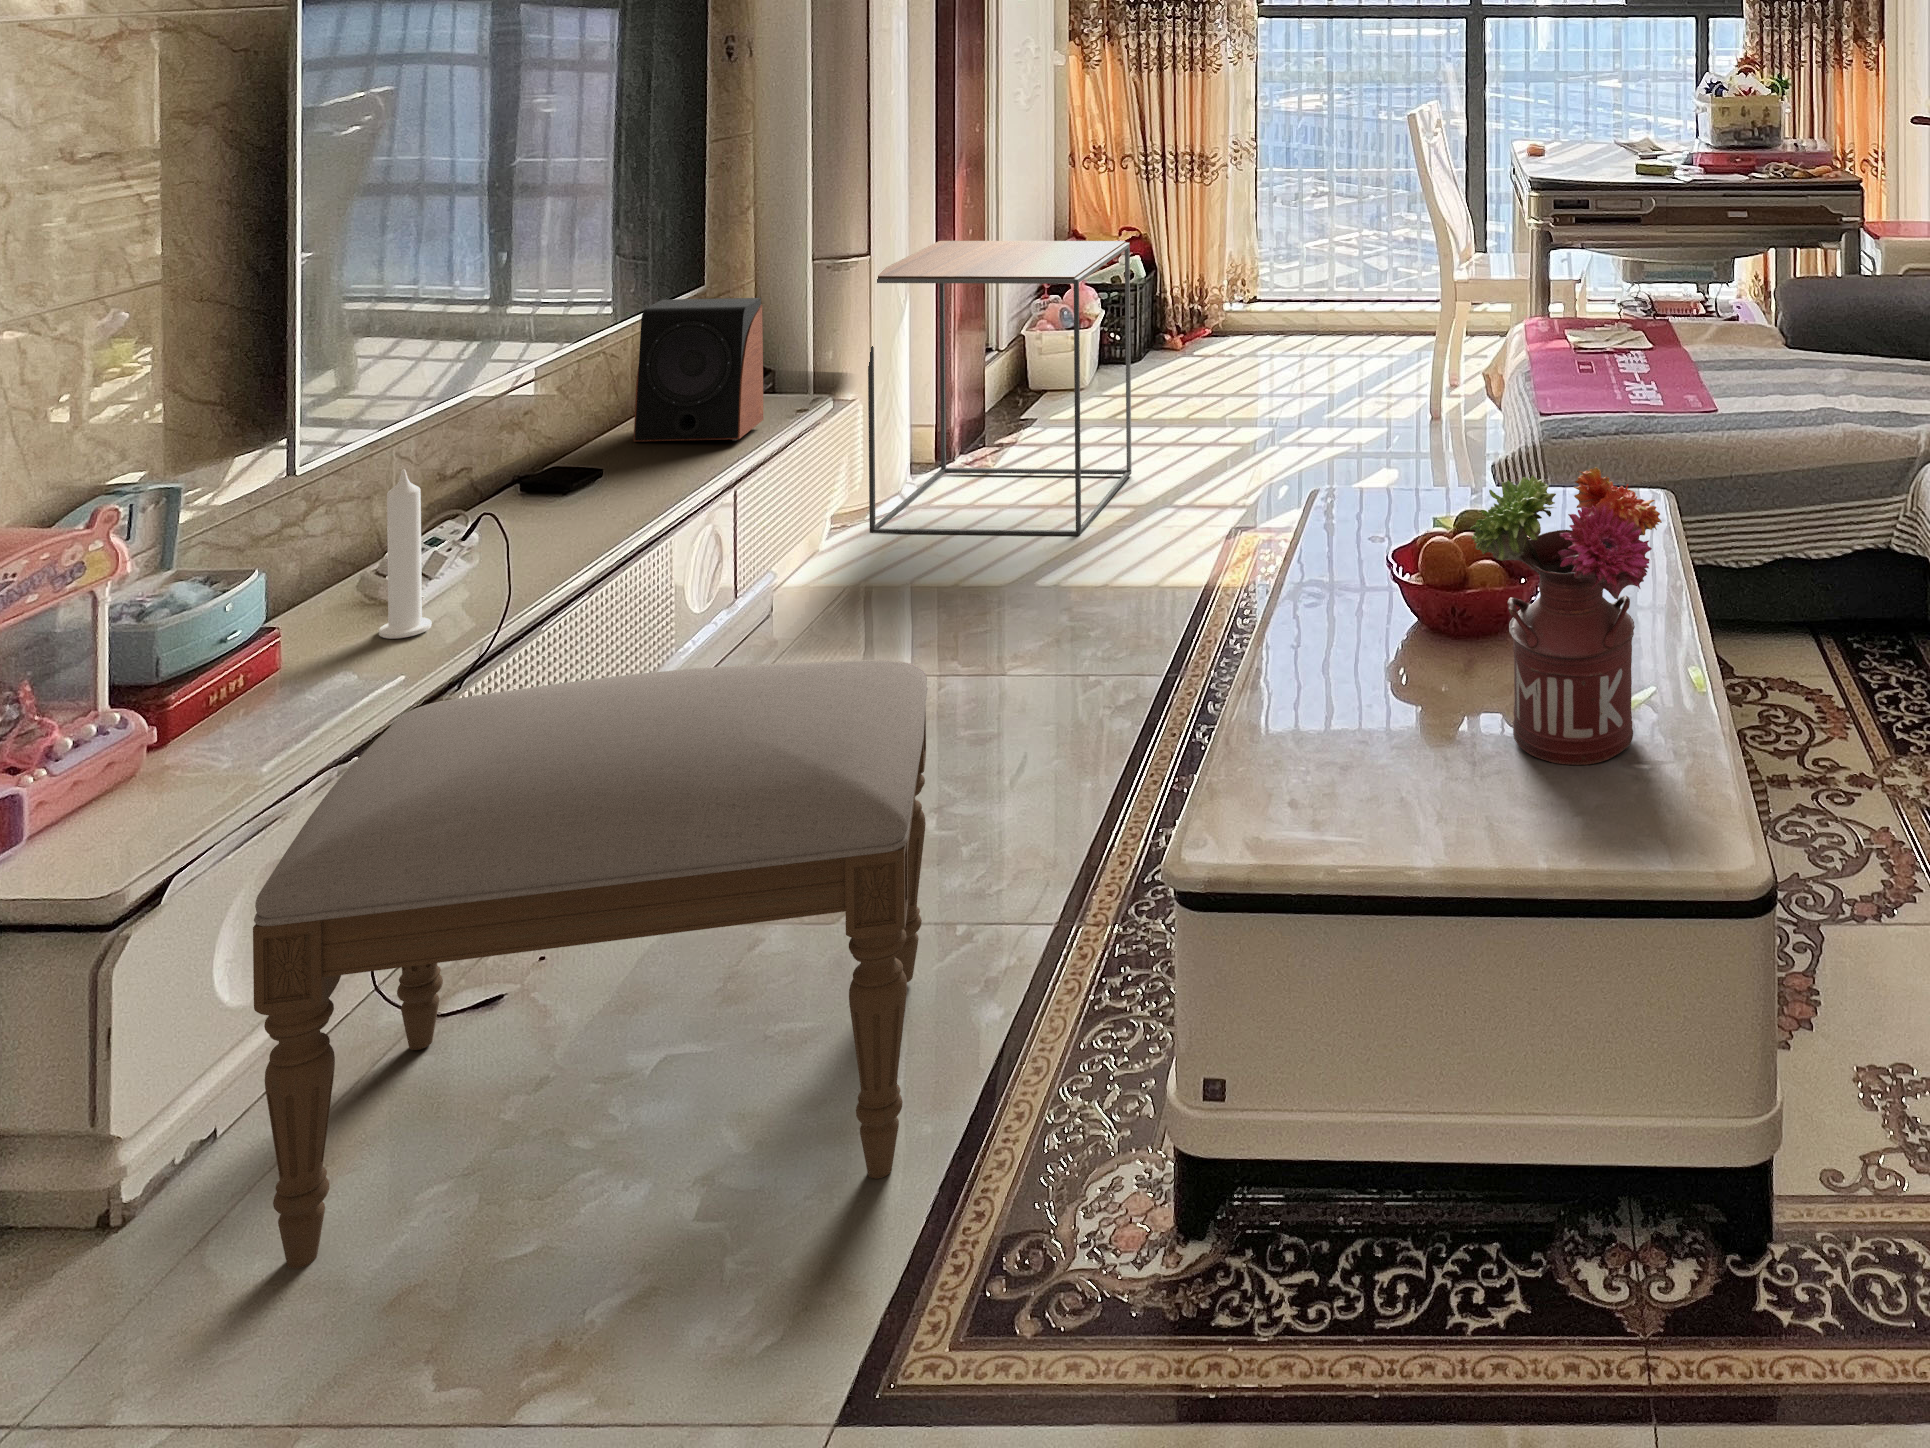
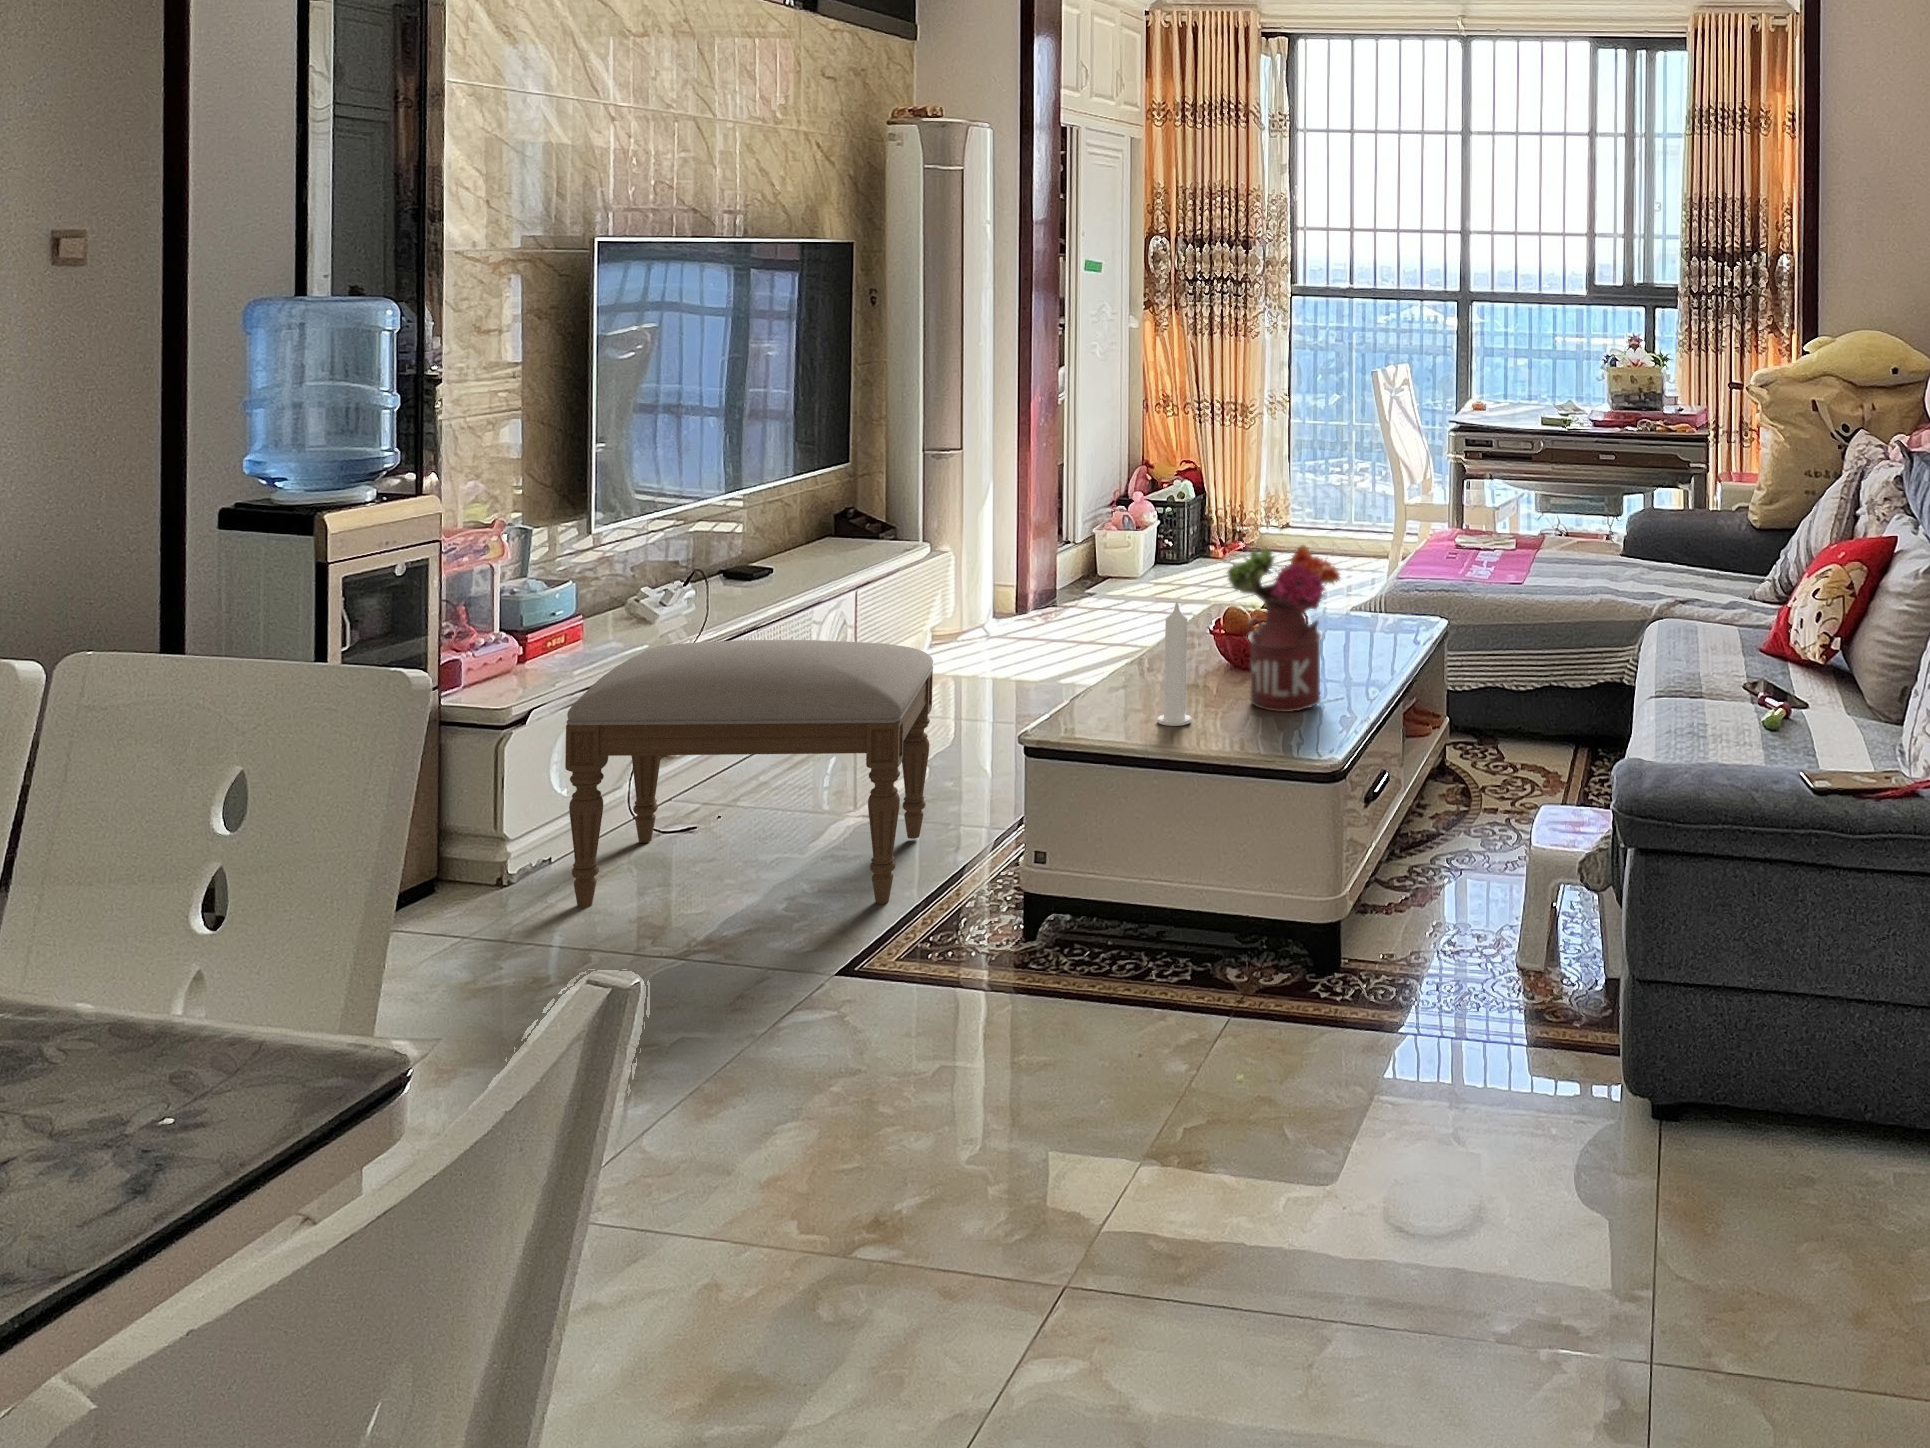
side table: present [868,241,1131,535] -> none [951,444,1149,655]
speaker: present [634,298,763,442] -> none [787,463,875,559]
candle: present [379,469,432,639] -> present [1157,602,1192,726]

